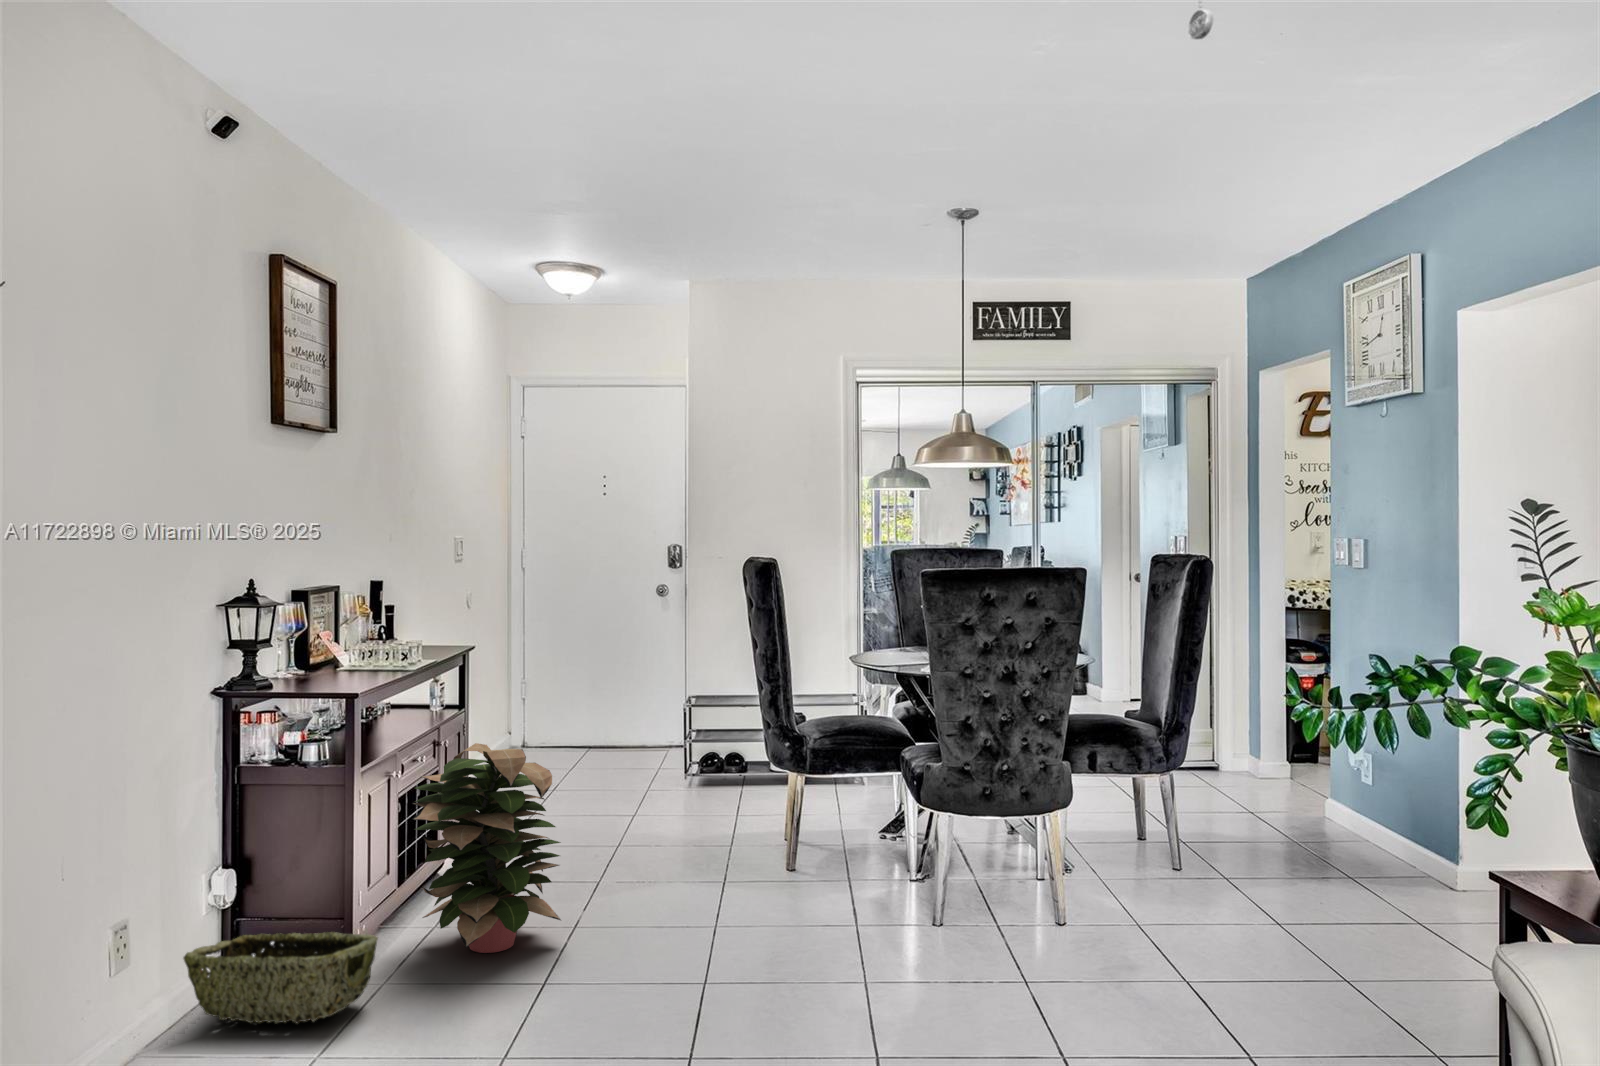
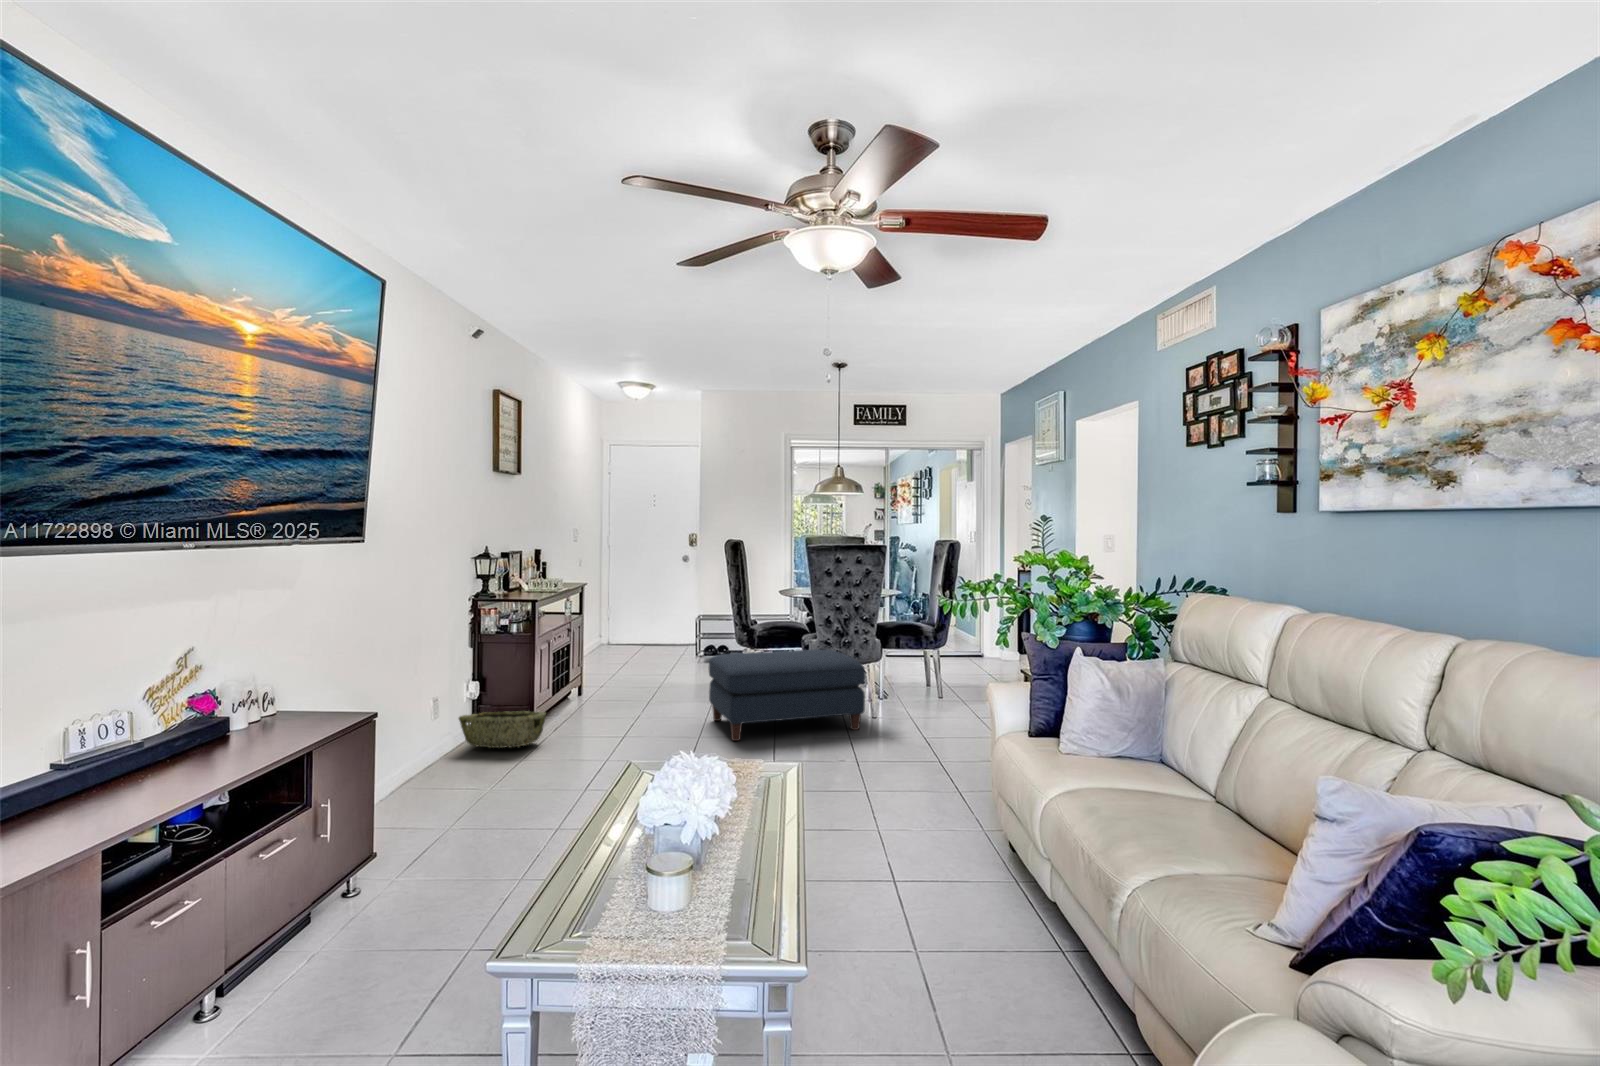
decorative plant: present [412,743,561,953] -> none [560,627,632,726]
ottoman: none [721,783,1055,997] -> present [709,649,865,741]

